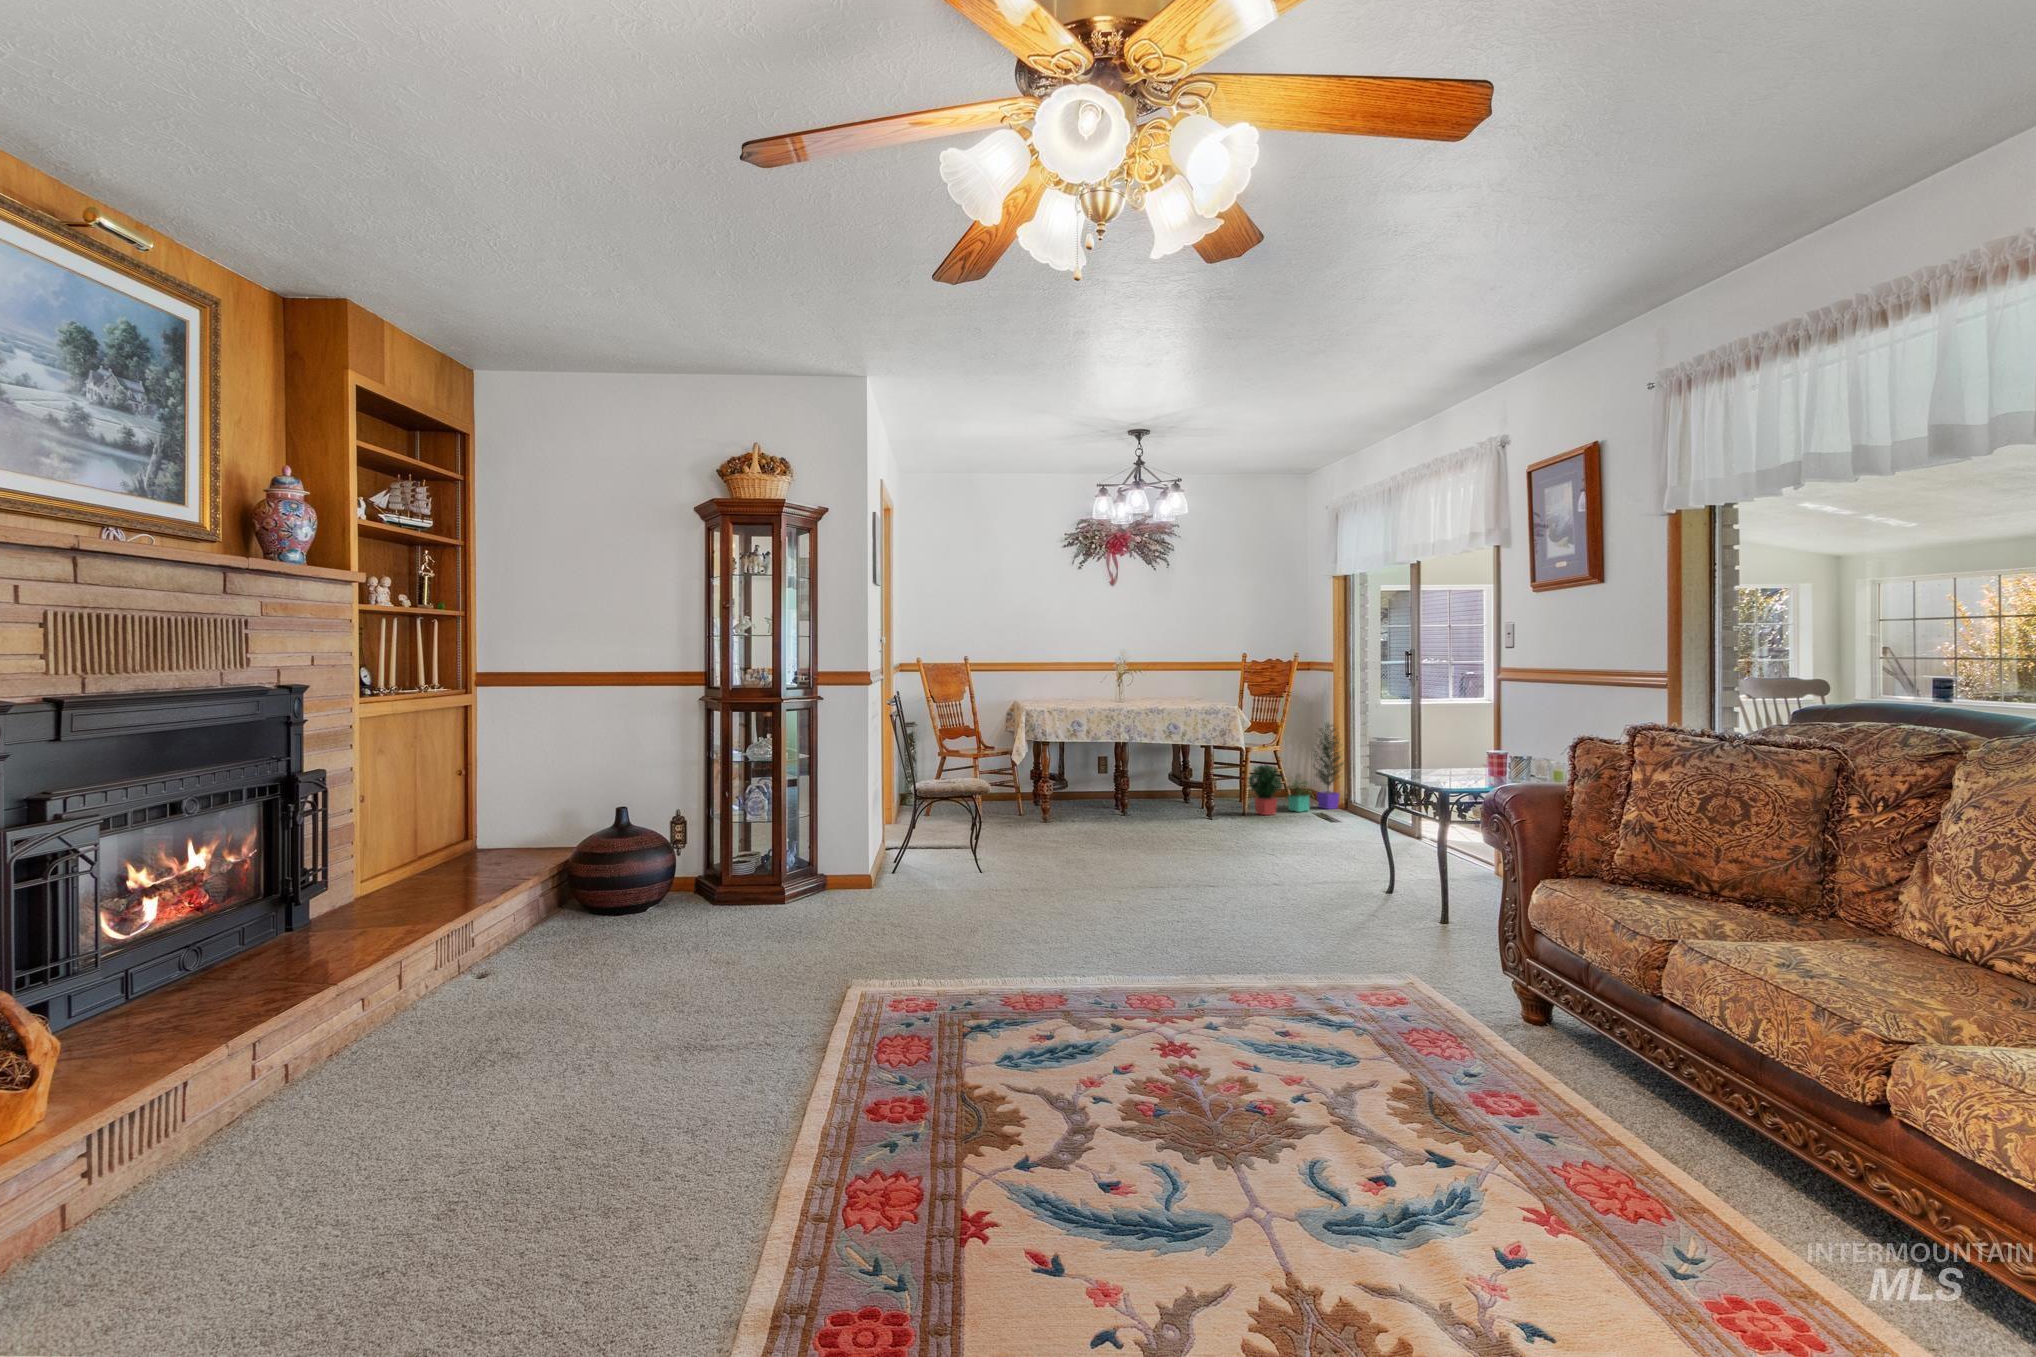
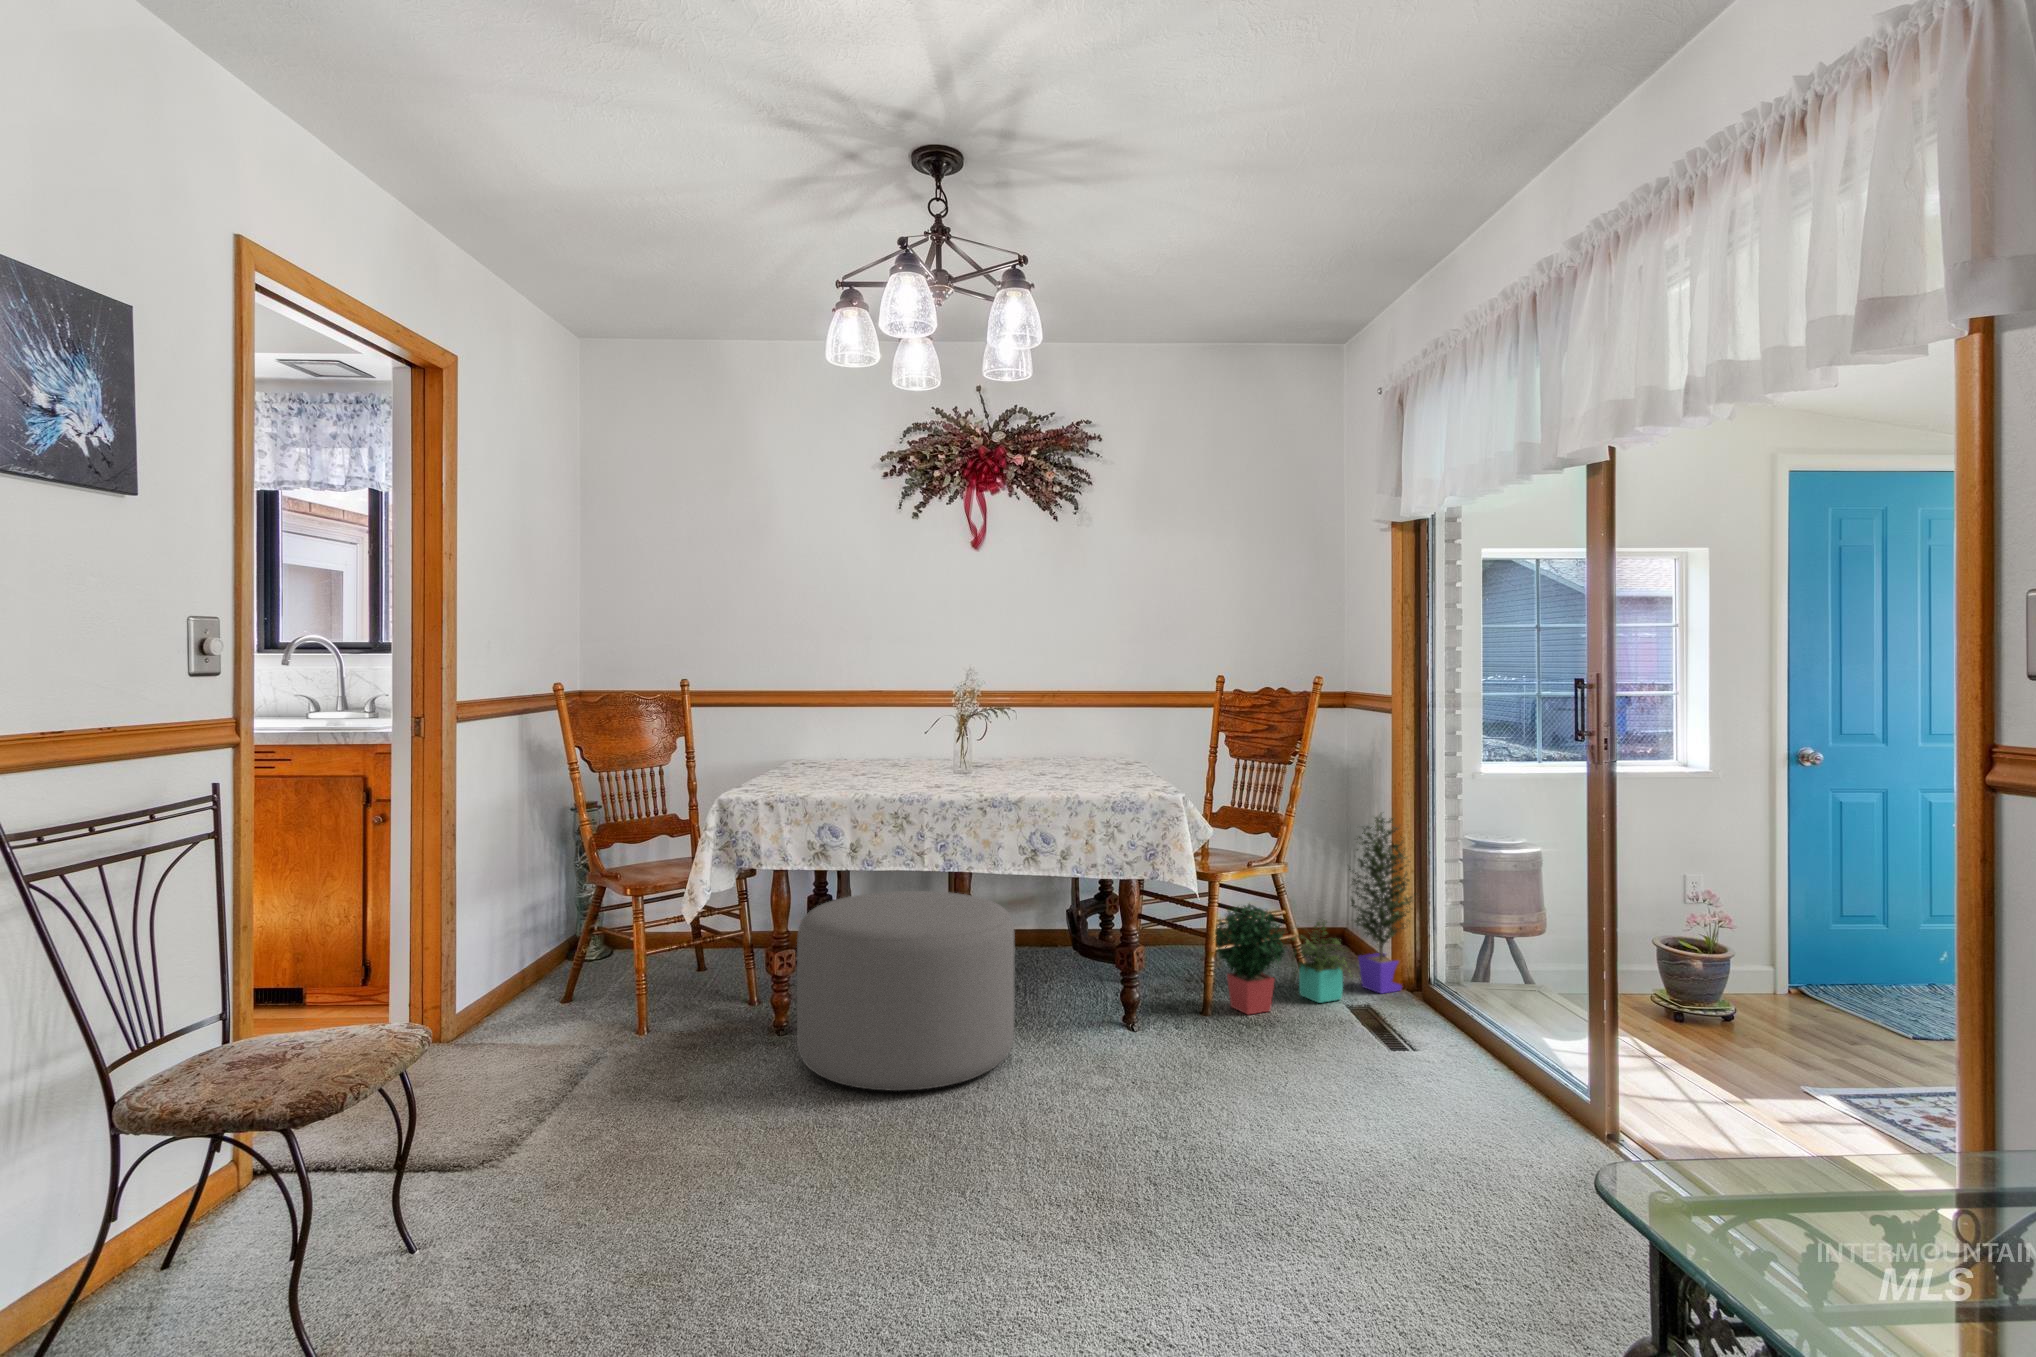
ottoman: none [1069,757,1166,834] -> present [797,891,1015,1091]

